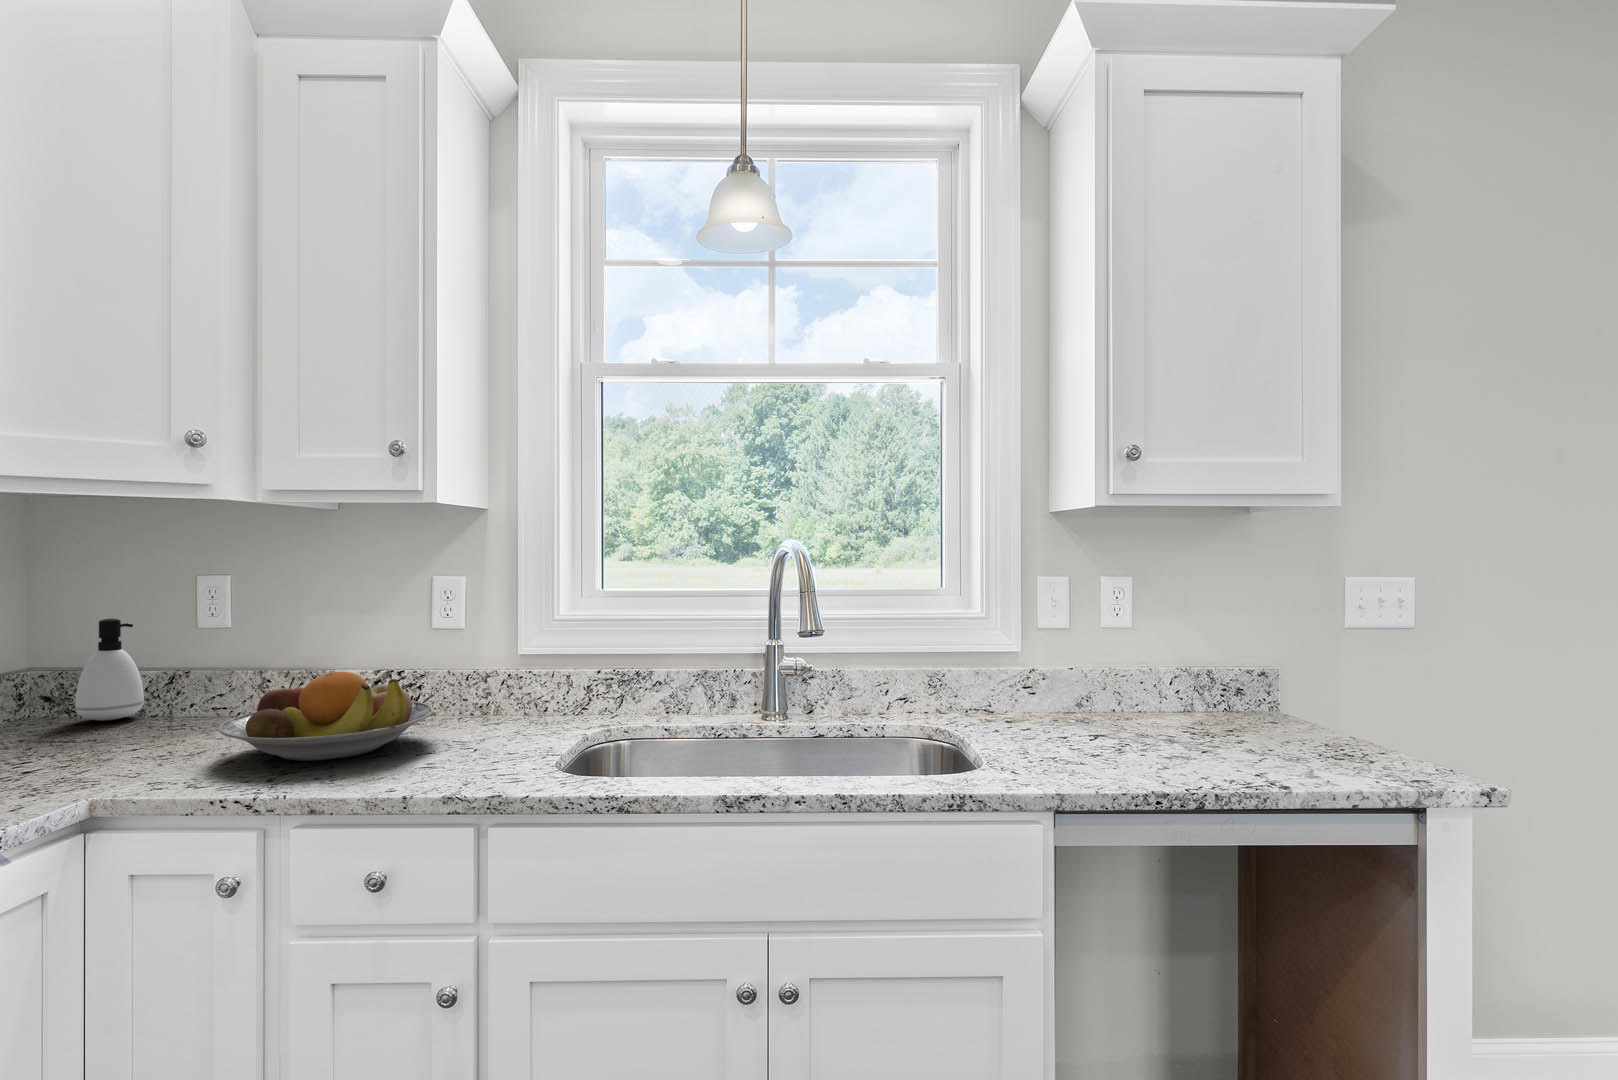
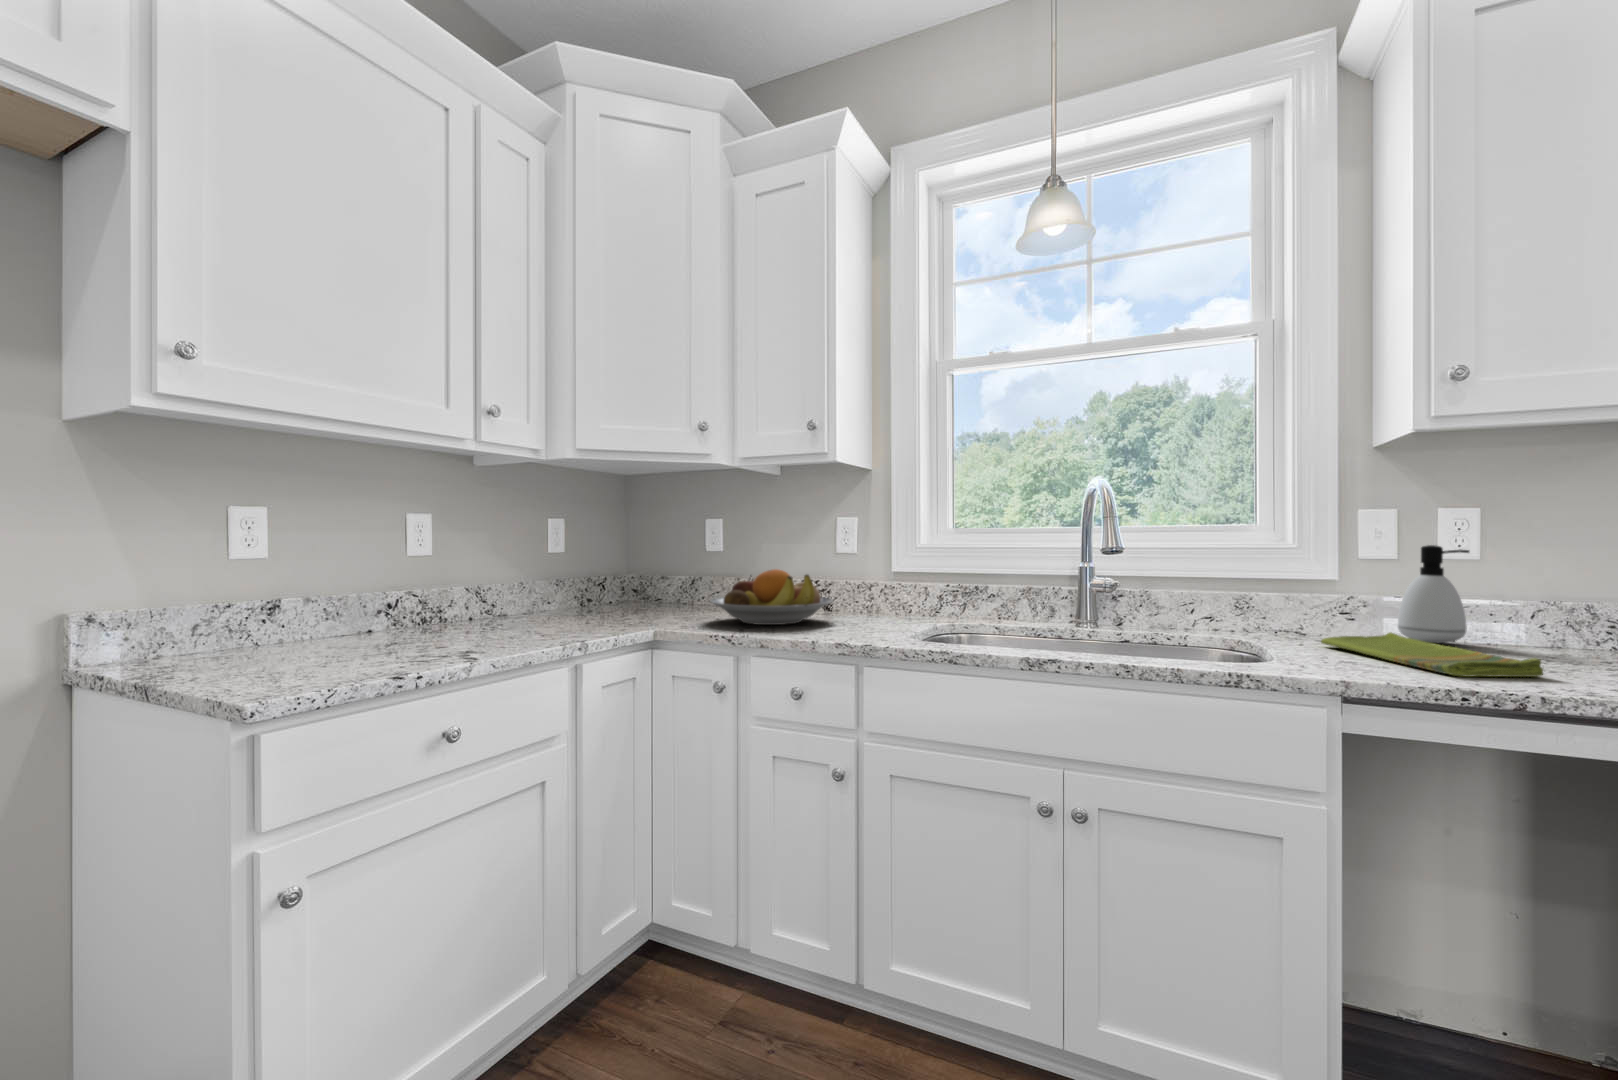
soap dispenser: present [75,619,144,720] -> present [1398,545,1469,643]
dish towel: none [1013,709,1205,771] -> present [1321,632,1543,677]

